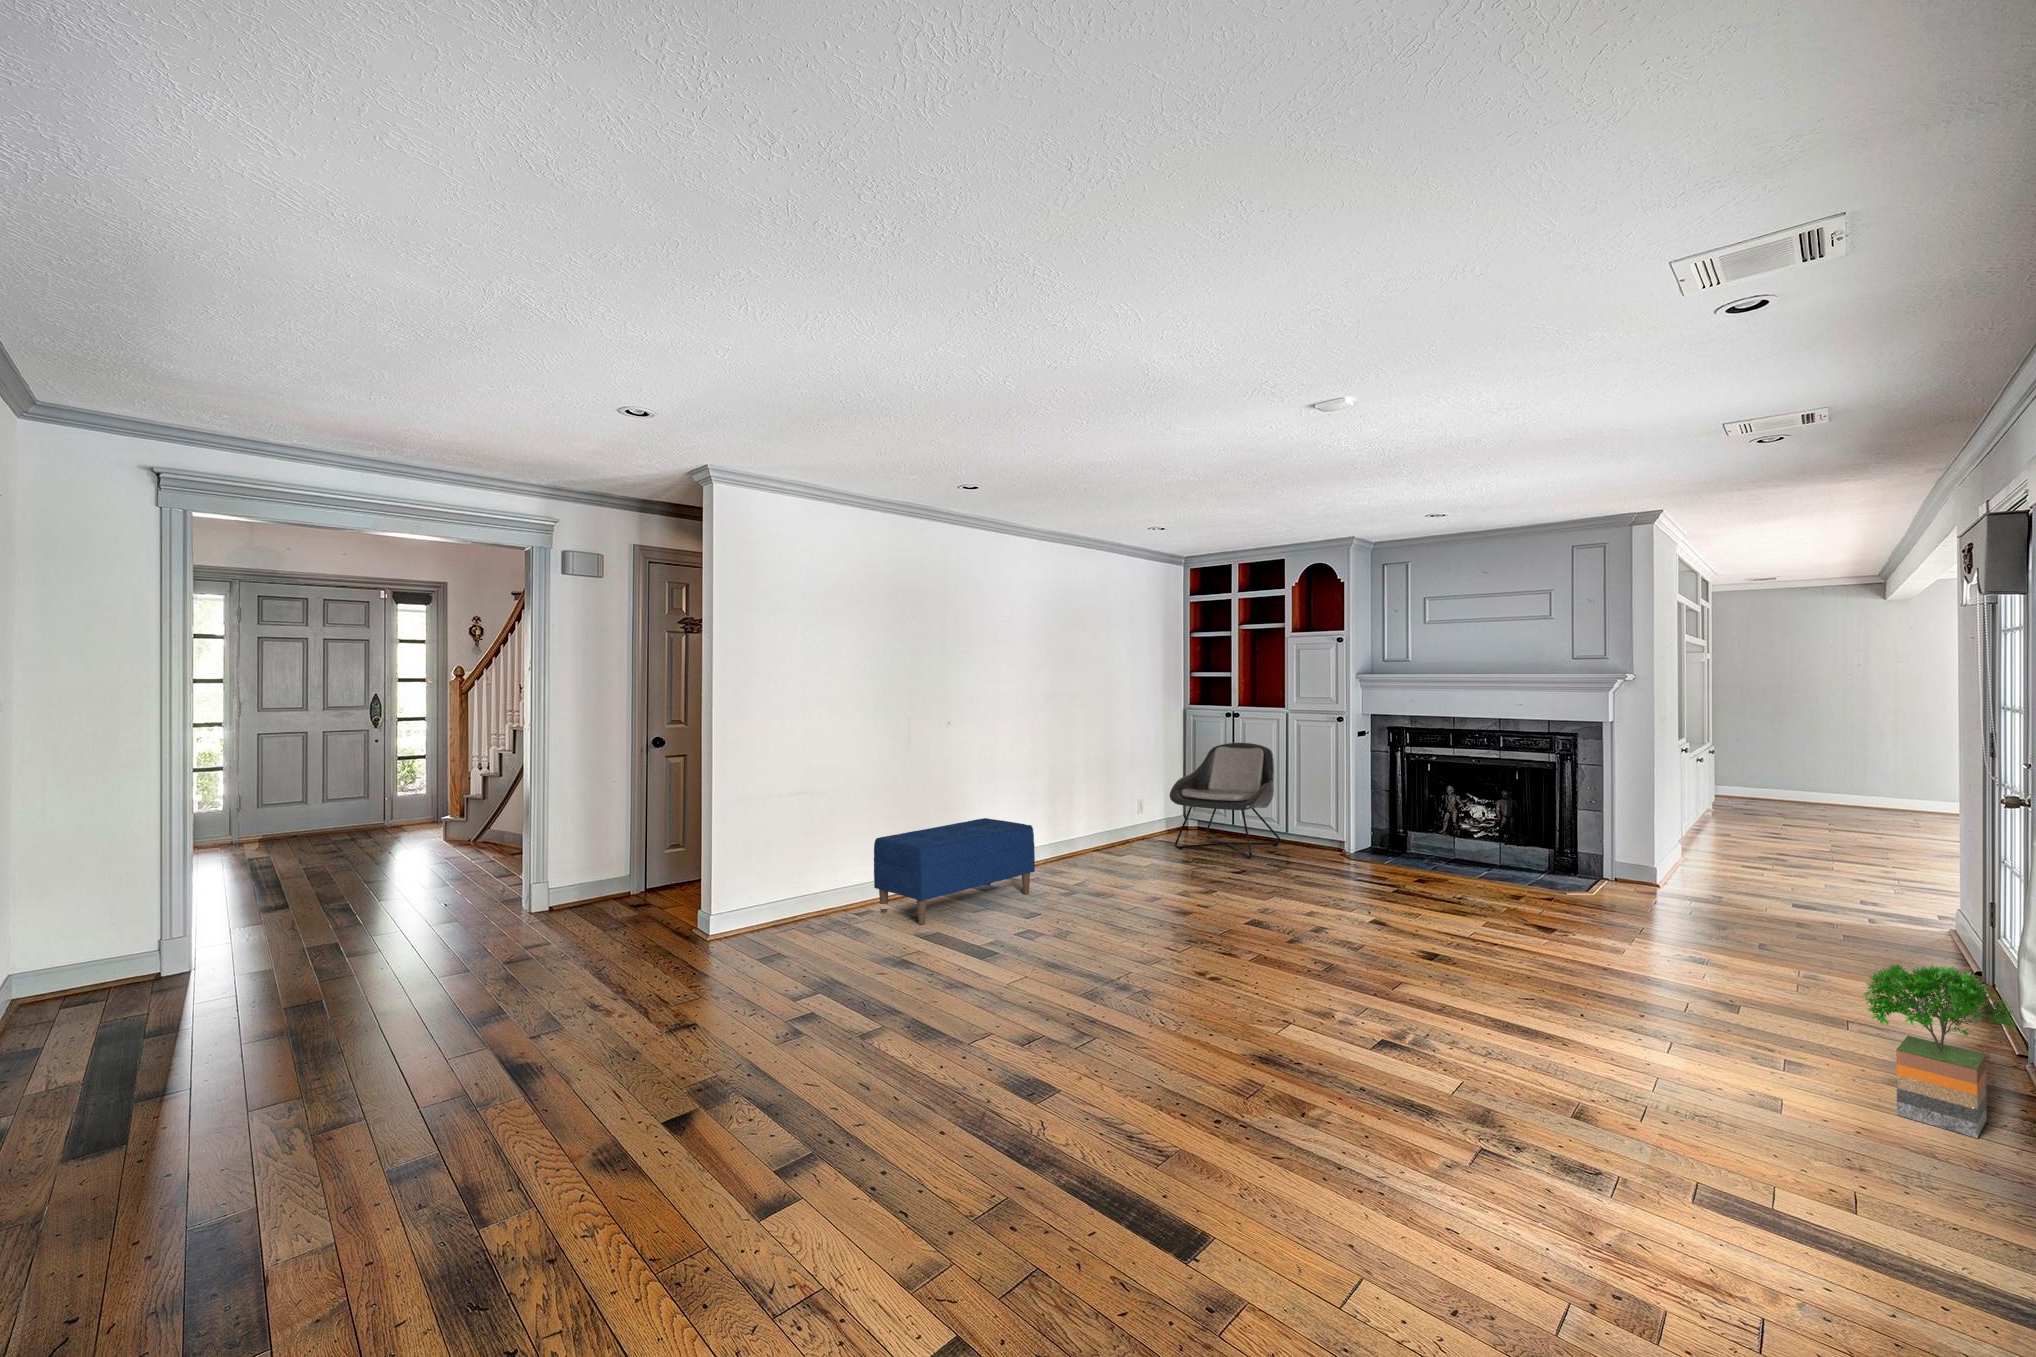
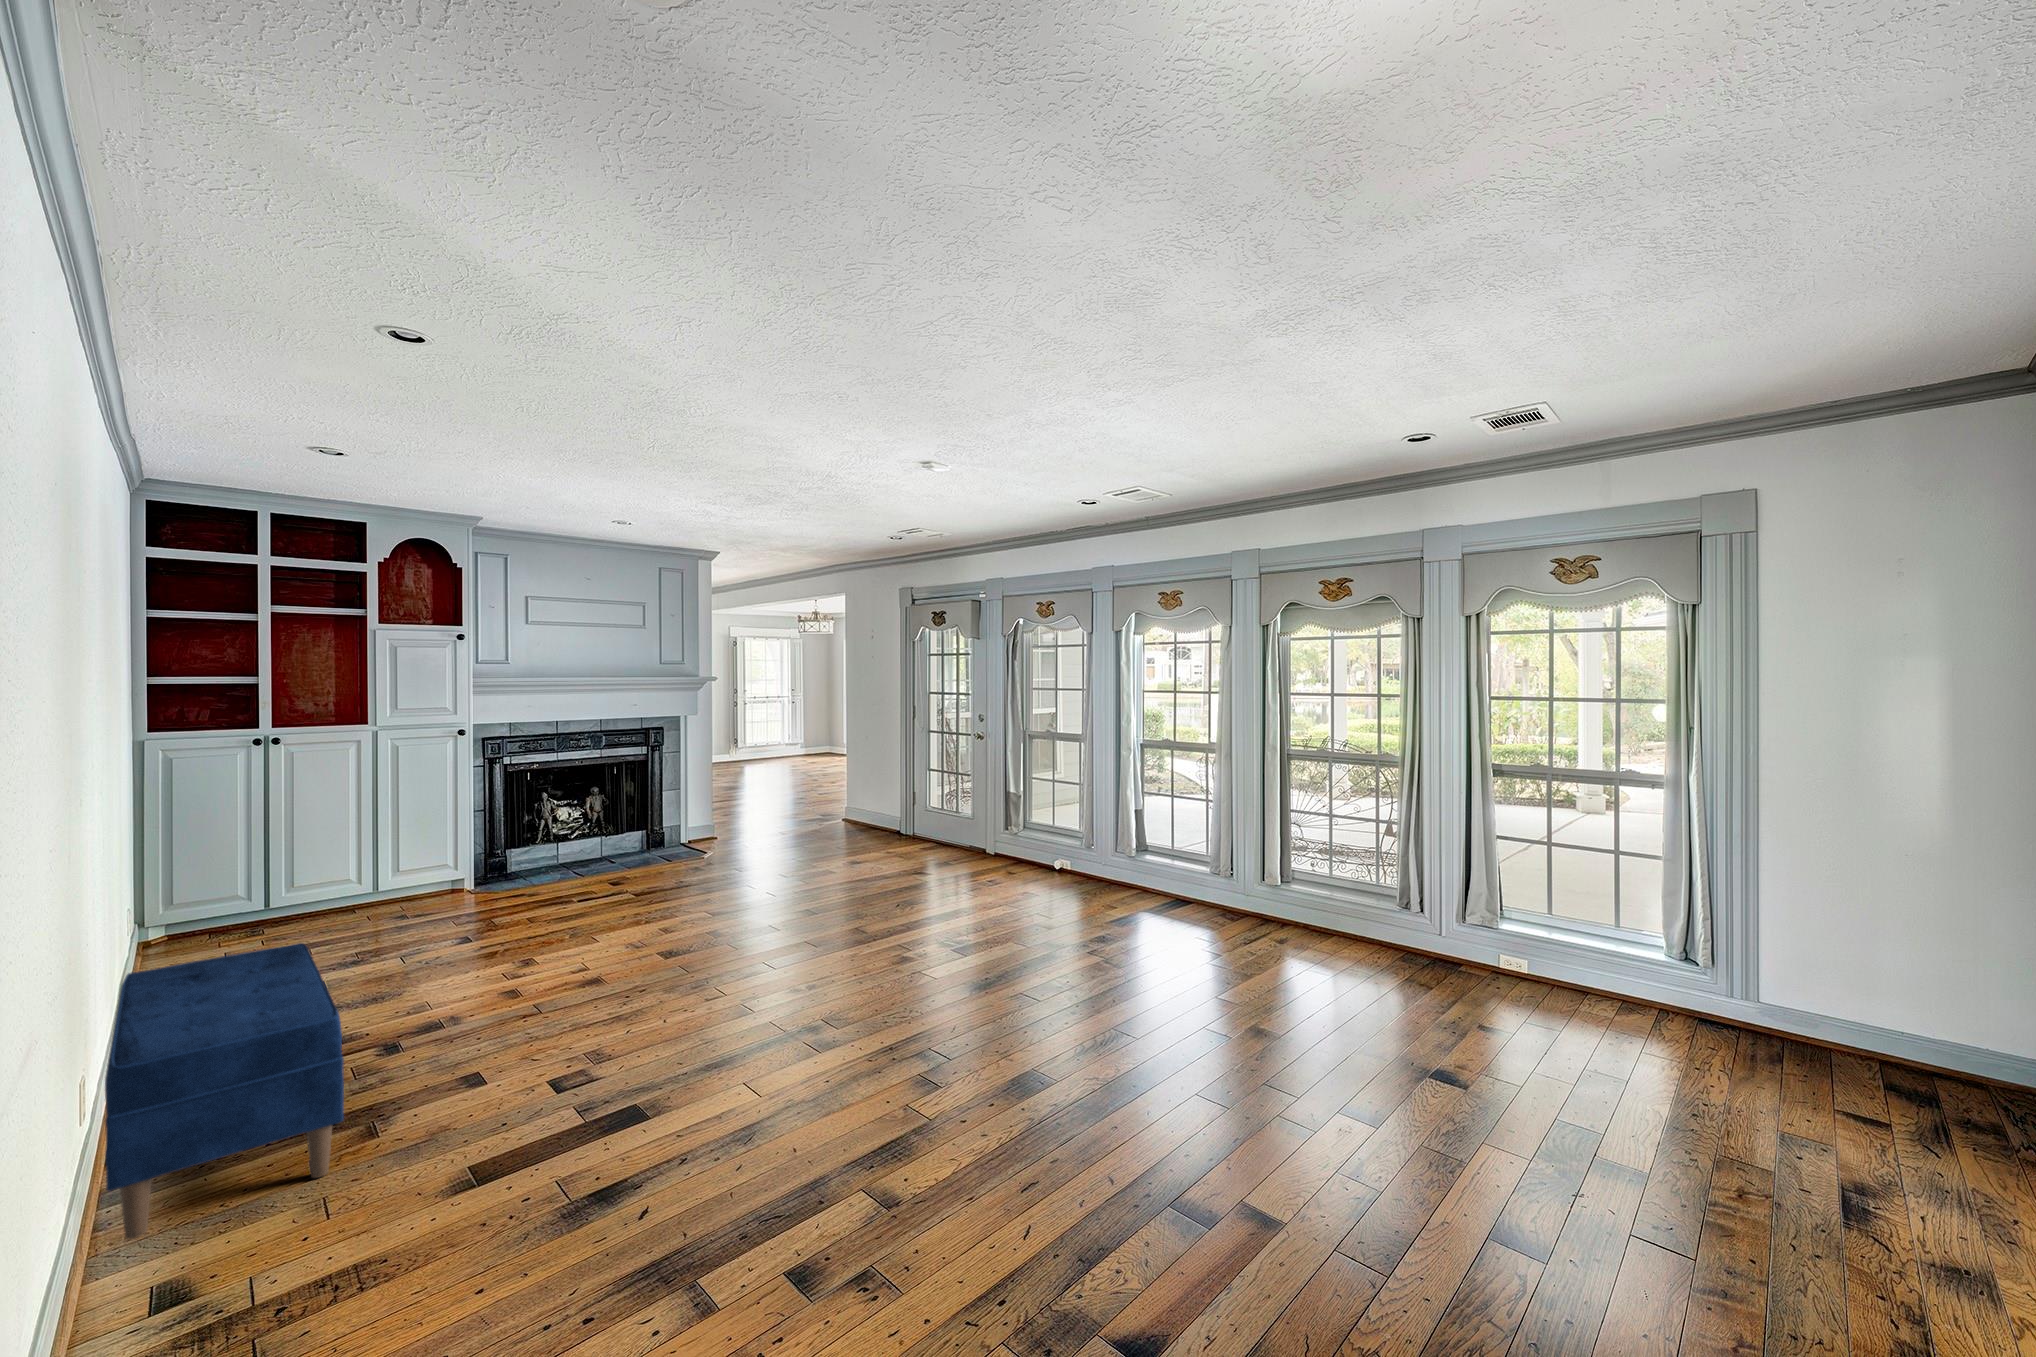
lounge chair: present [1170,743,1280,858] -> none [226,776,411,953]
potted tree: present [1864,964,2017,1138] -> none [1041,808,1090,882]

